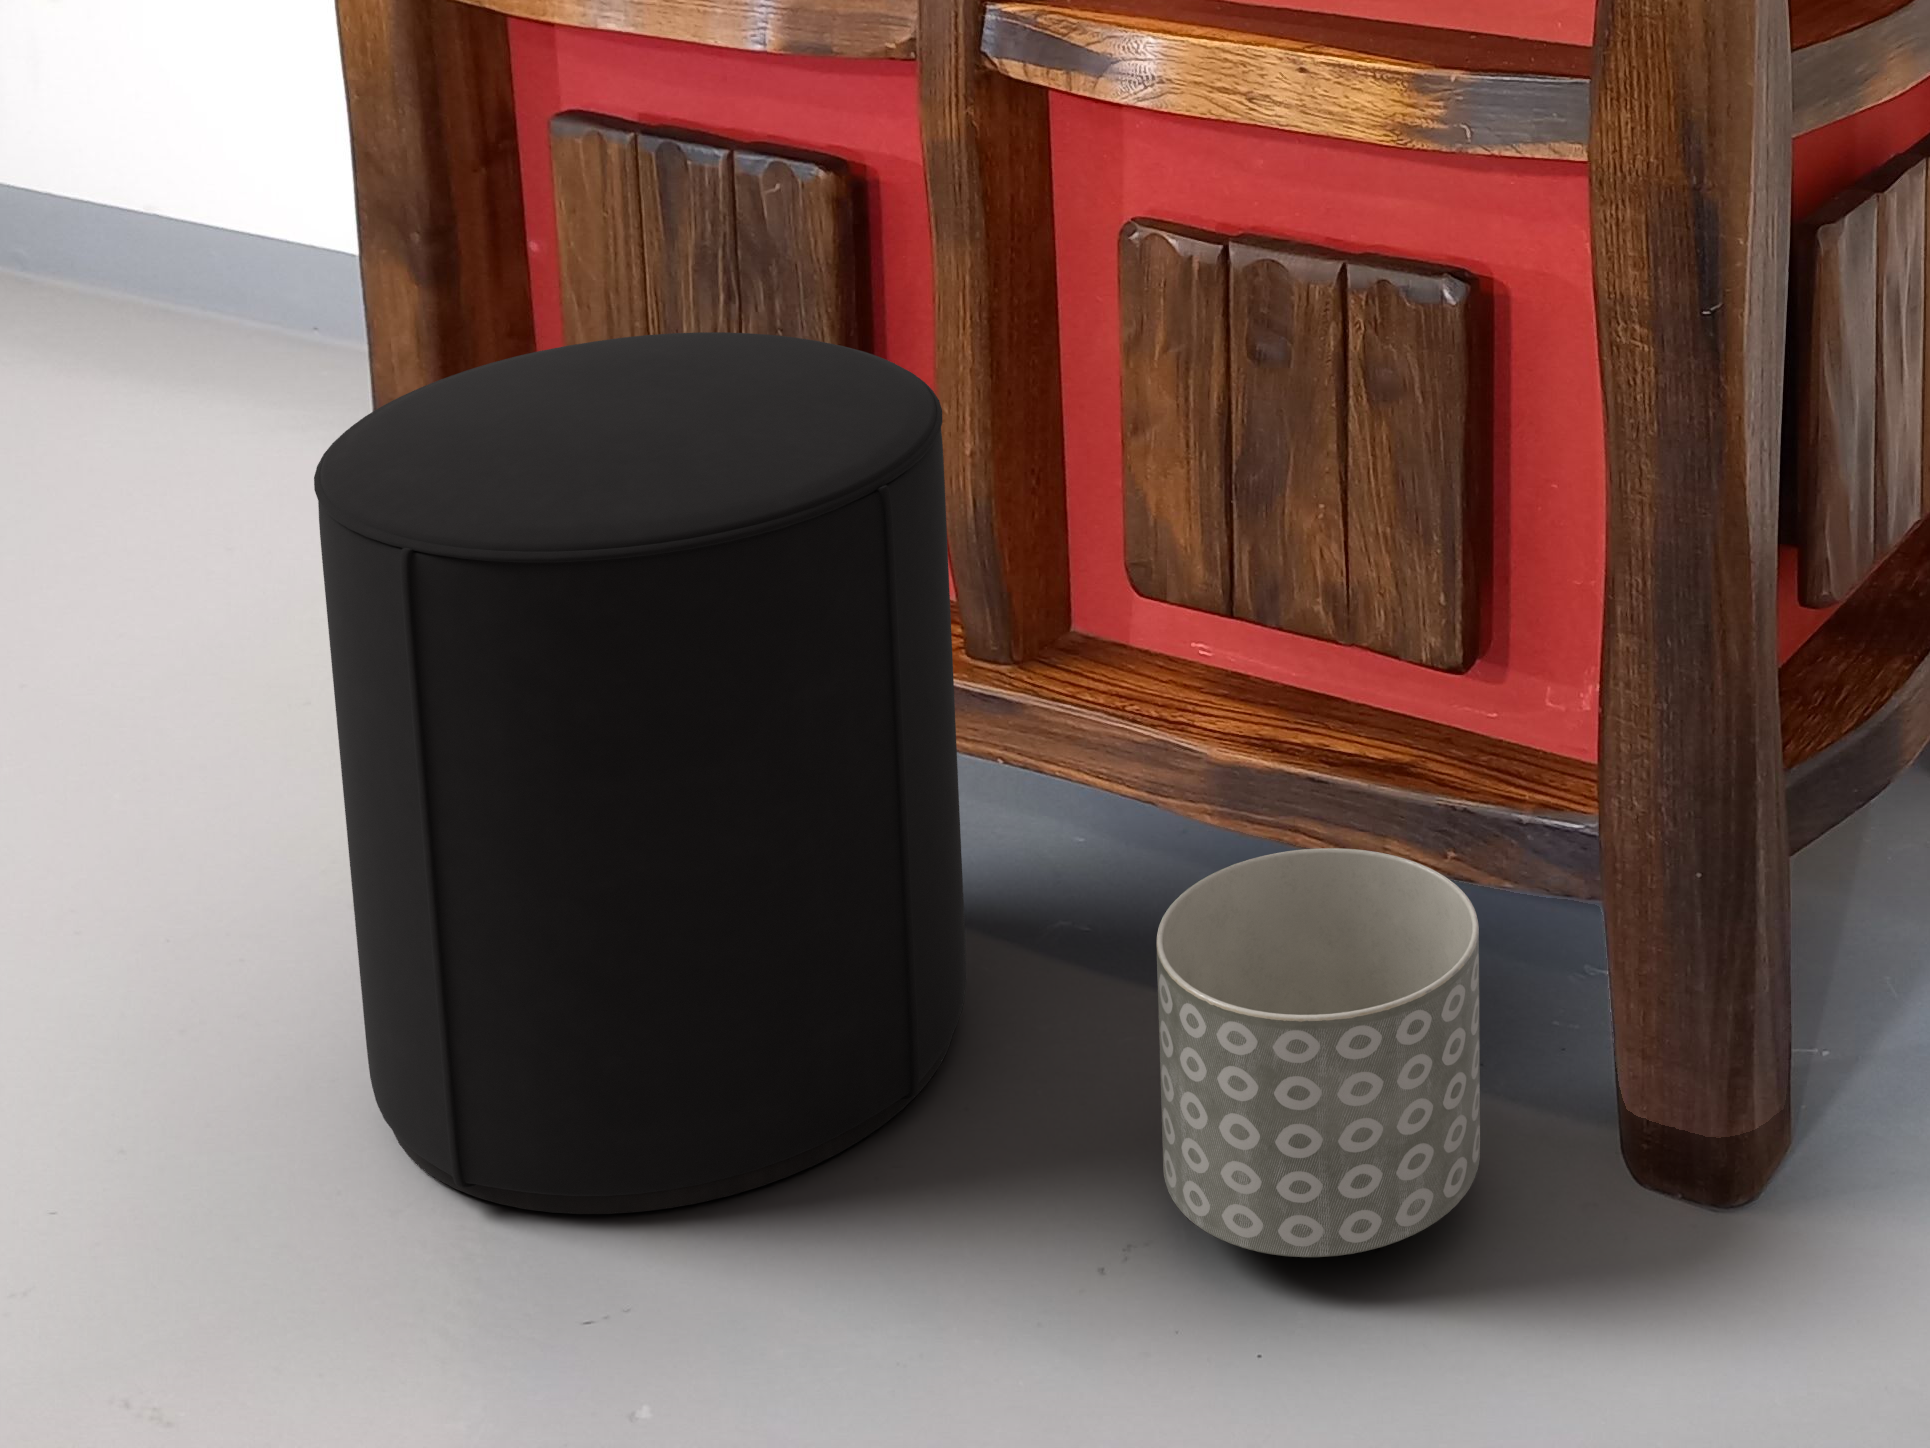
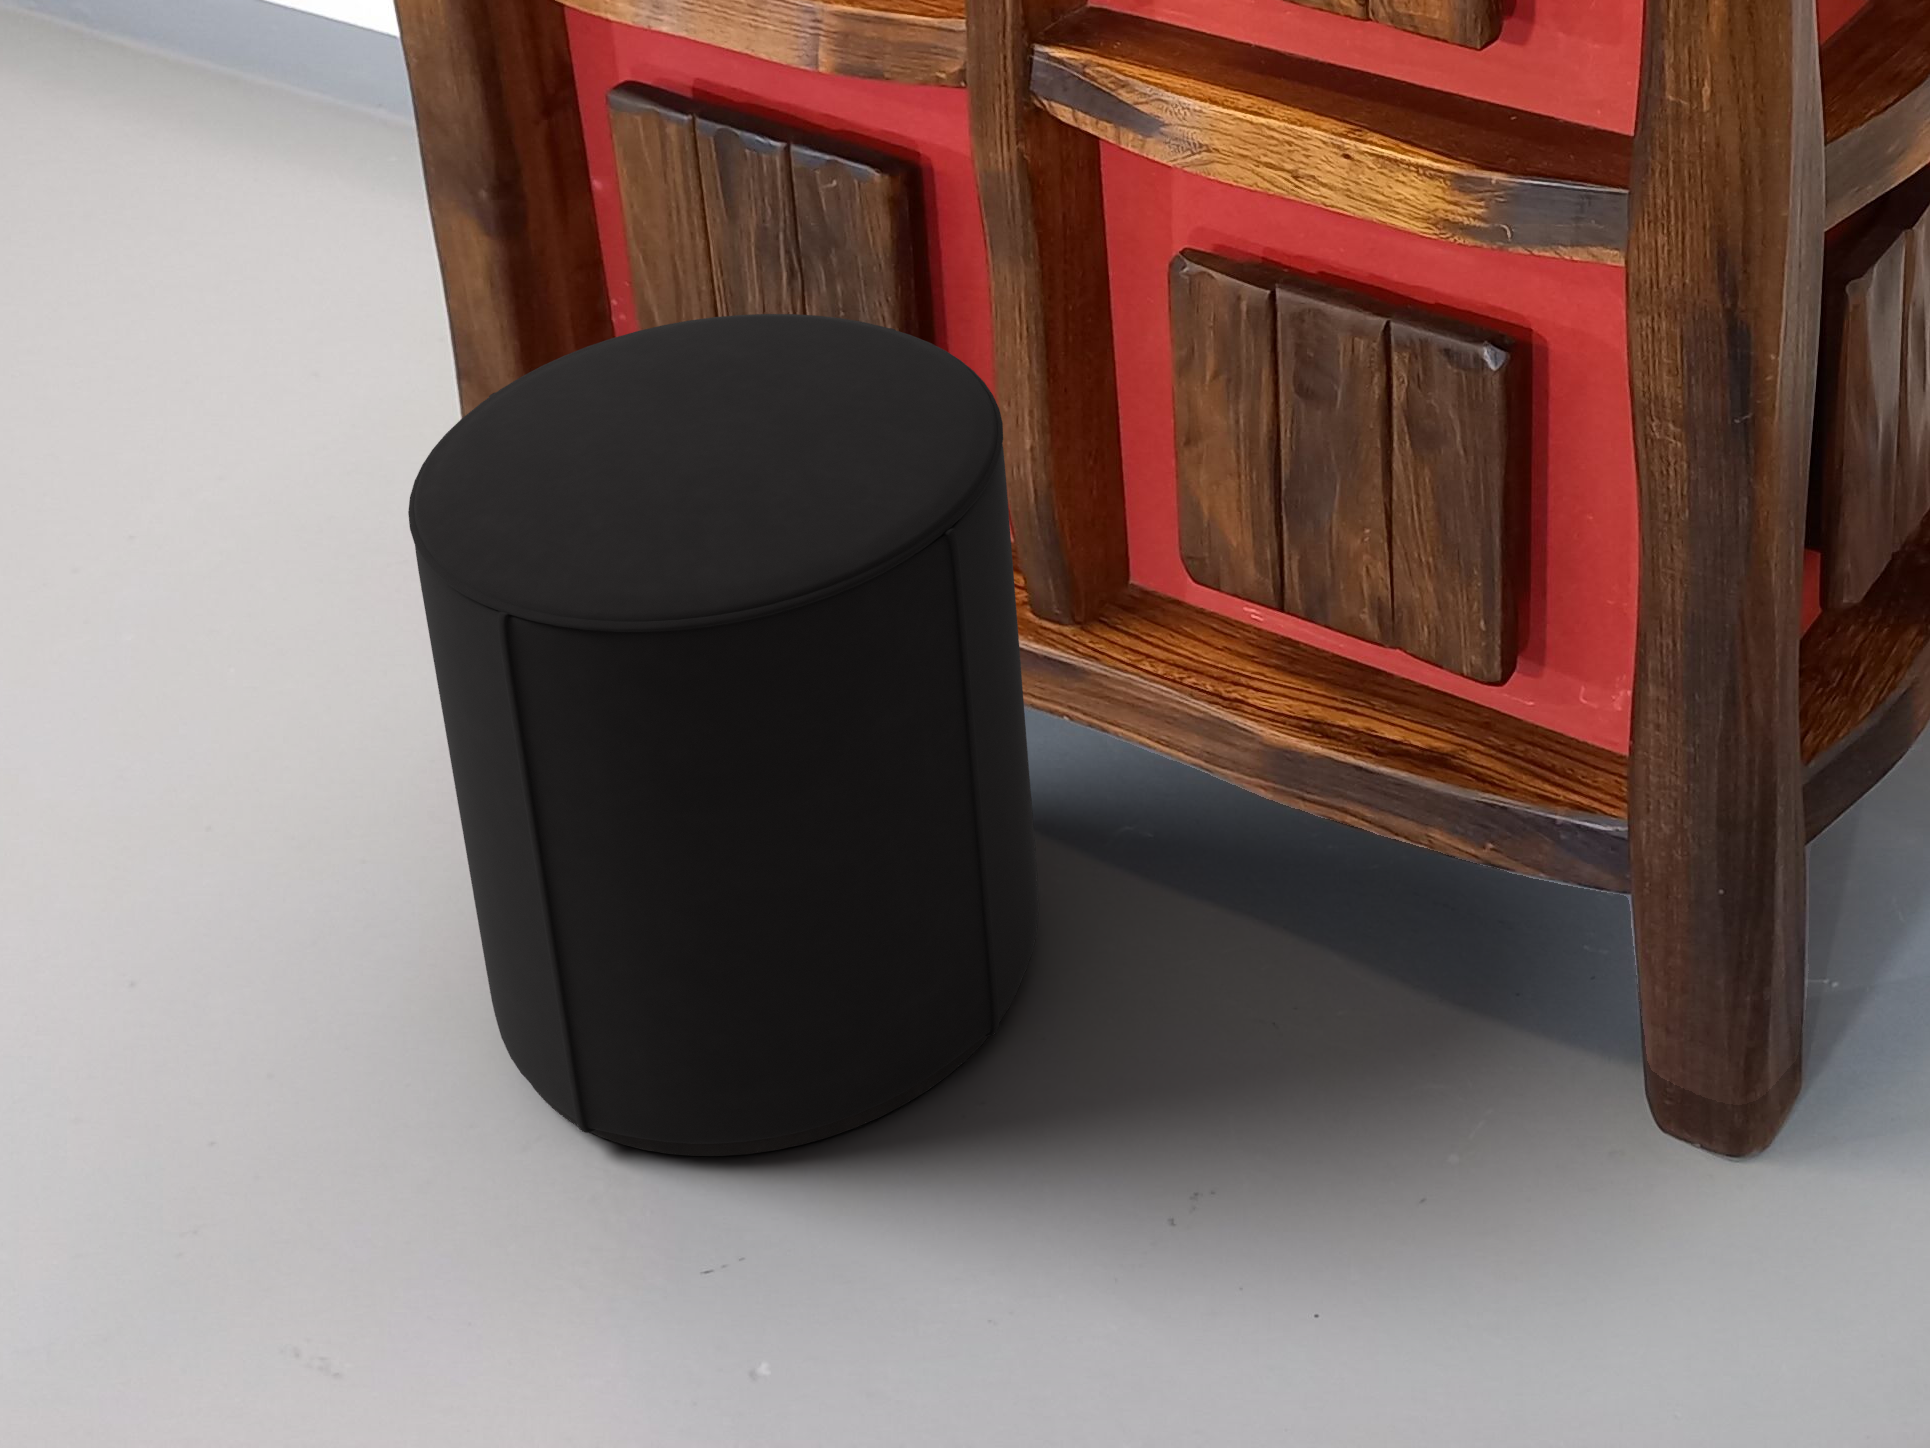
planter: present [1157,848,1480,1257] -> none [1216,835,1513,1226]

